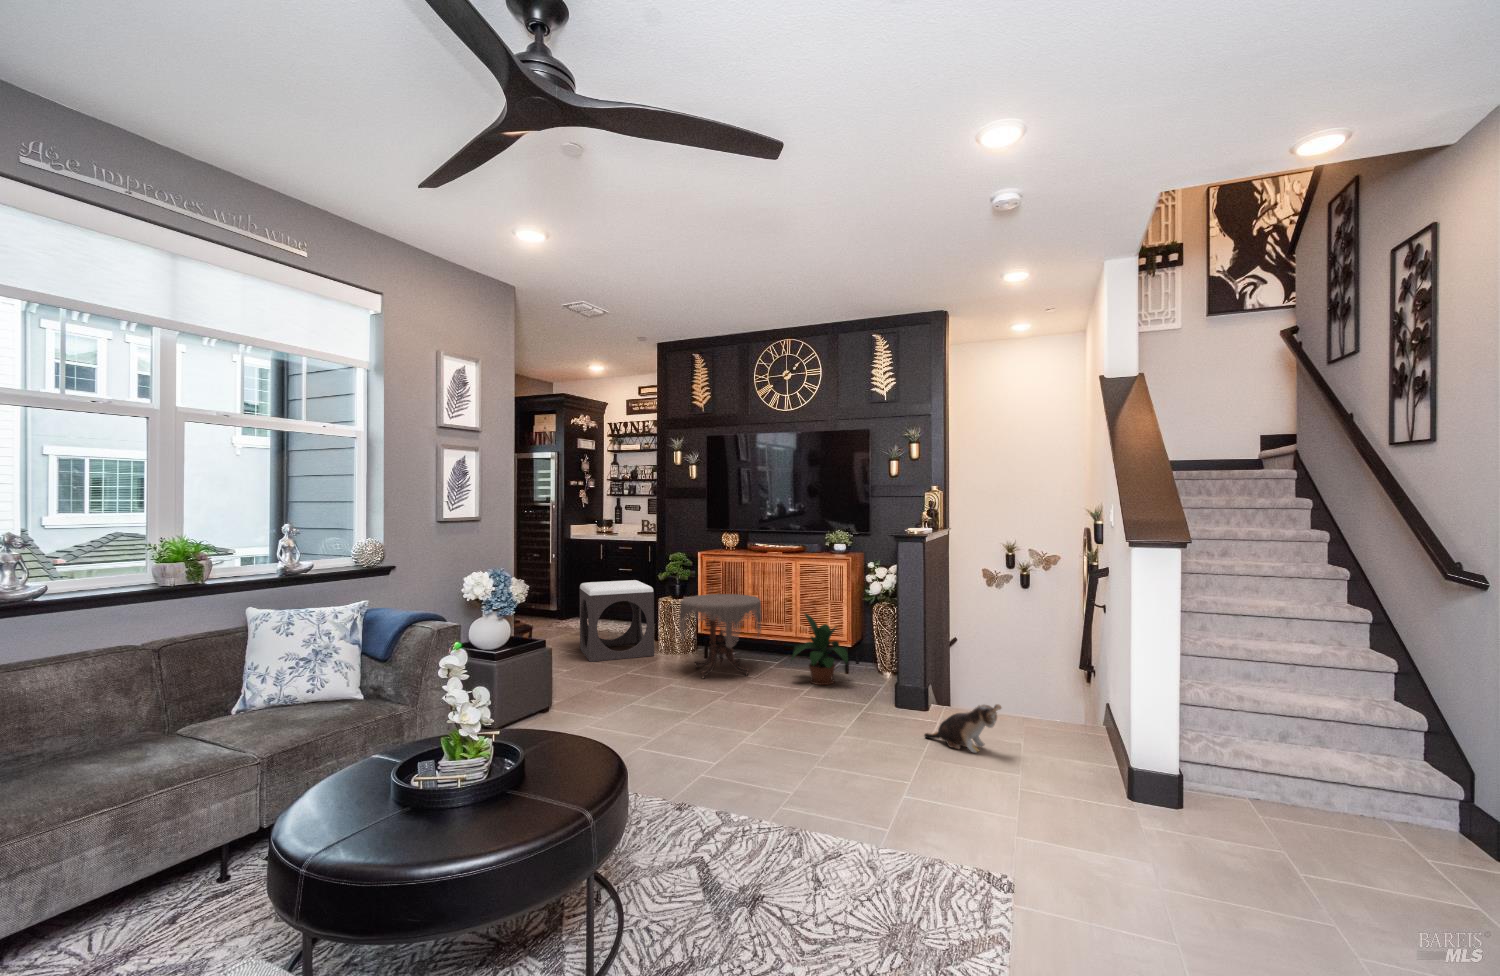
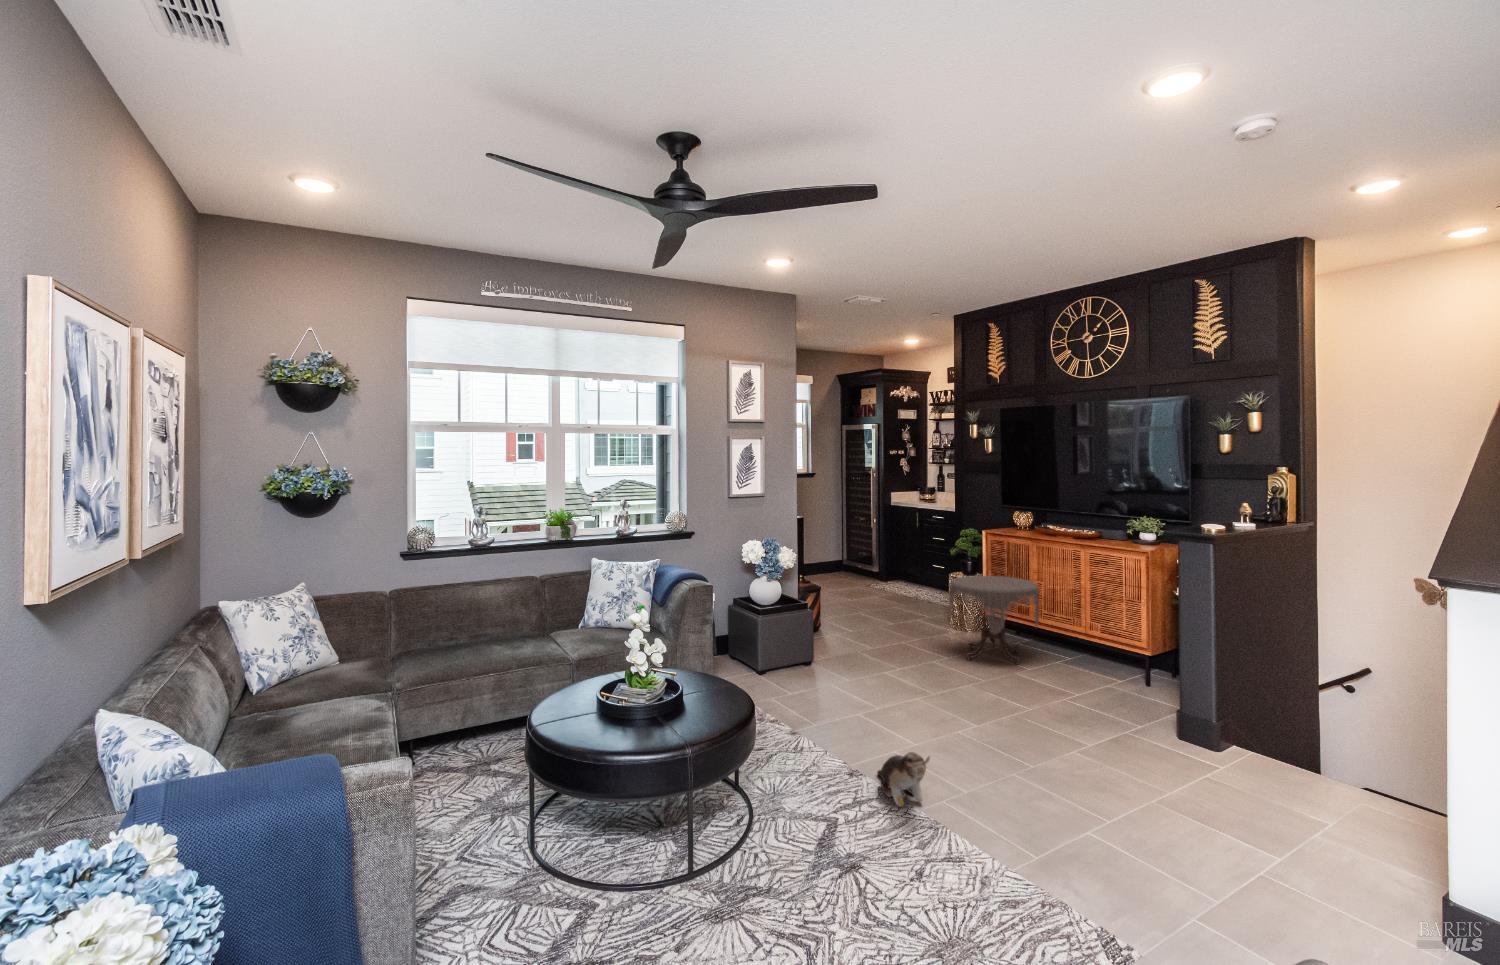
footstool: present [580,580,654,662] -> none [874,552,938,630]
potted plant: present [791,613,848,685] -> none [1059,607,1133,690]
plush toy: present [924,704,1001,753] -> present [877,752,930,807]

